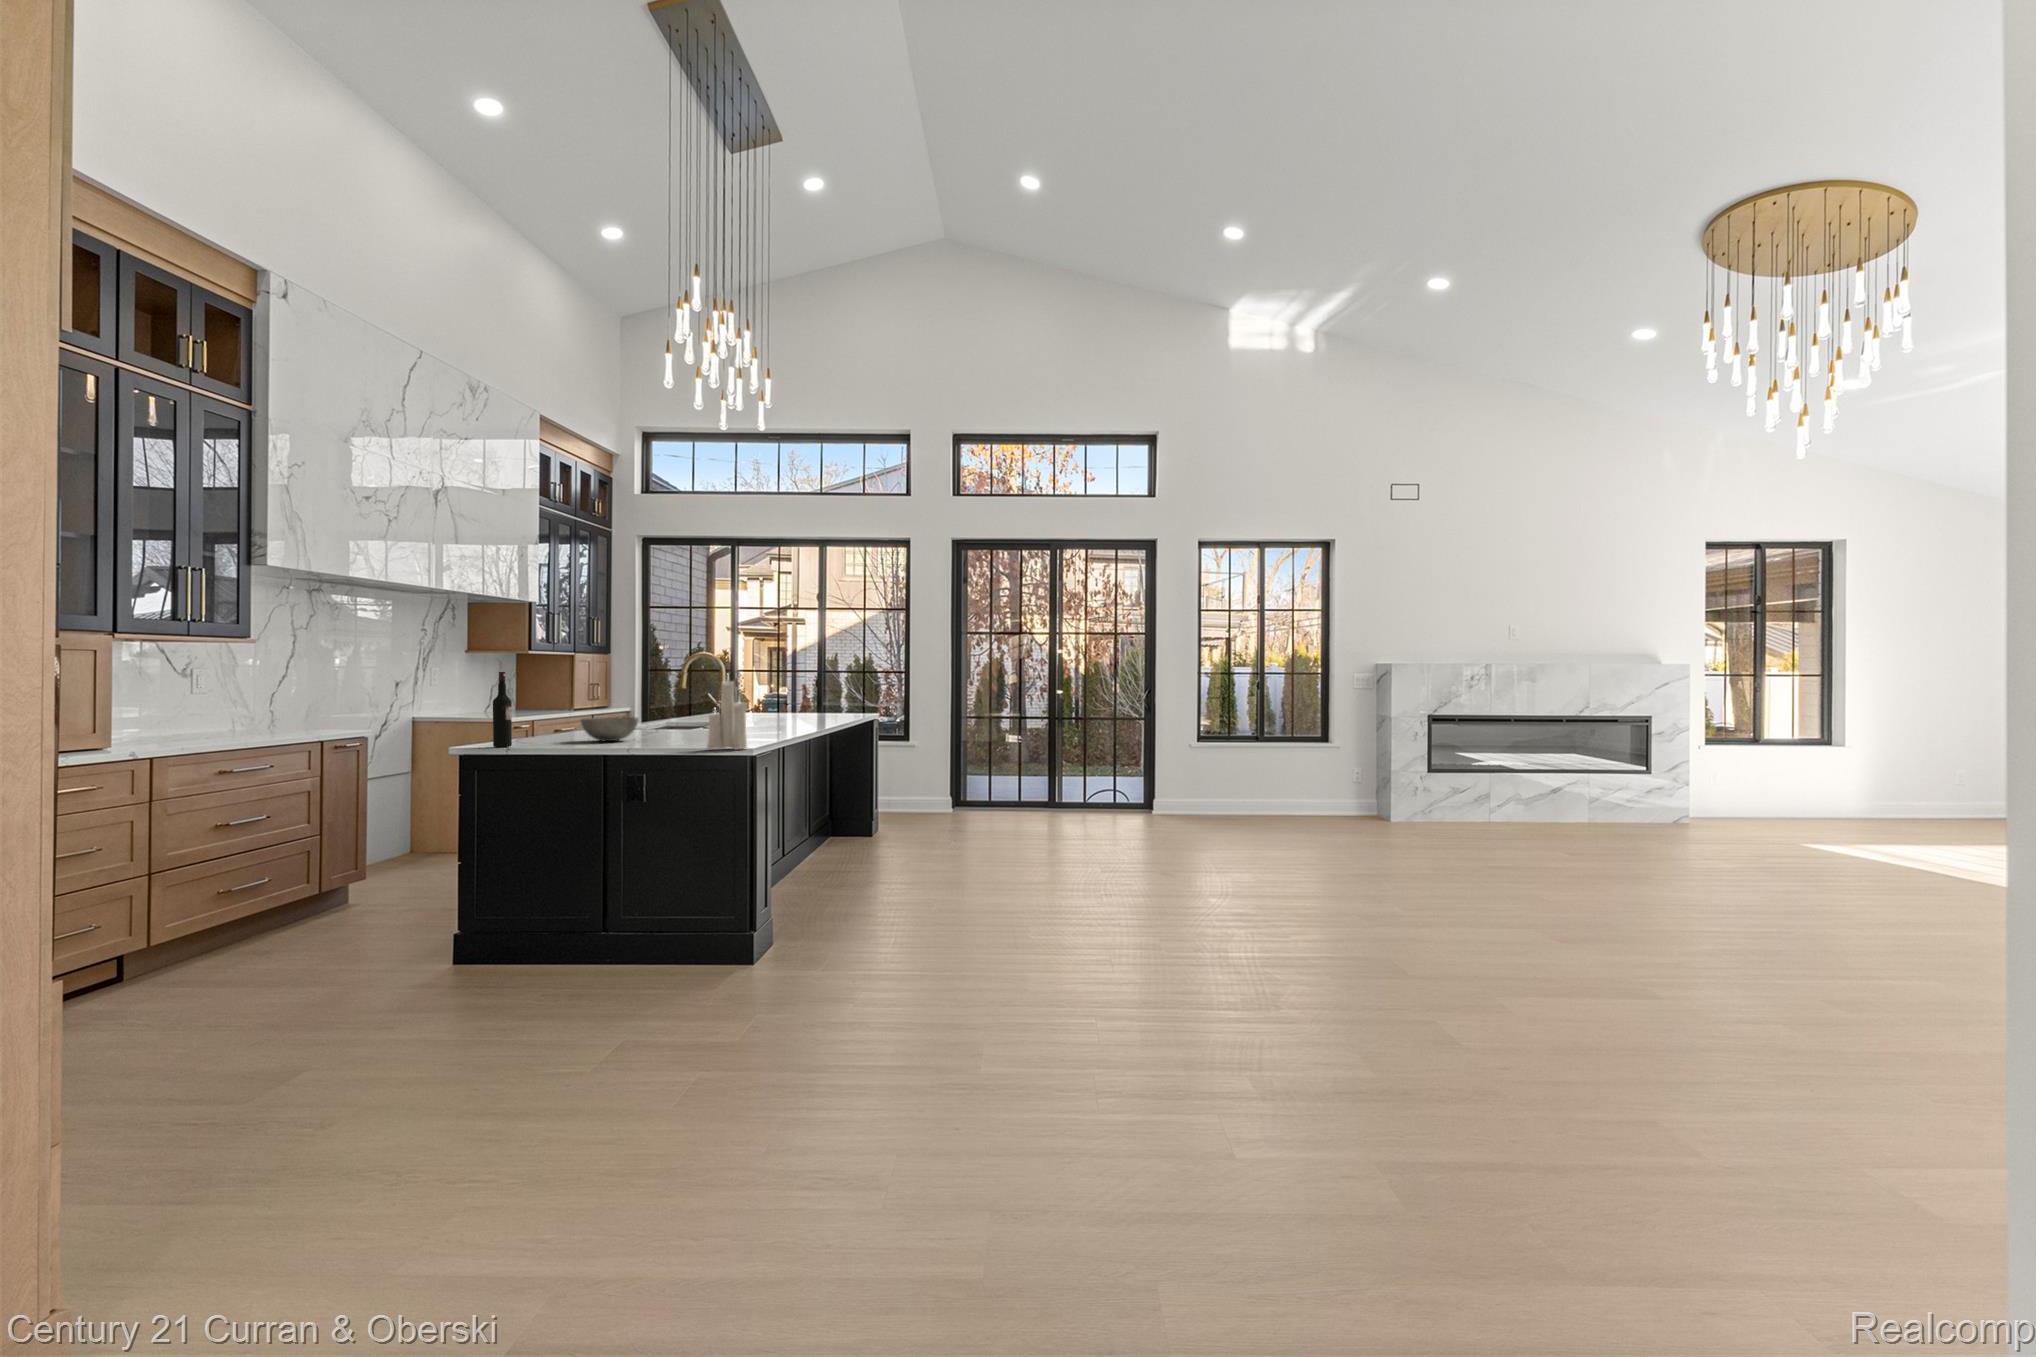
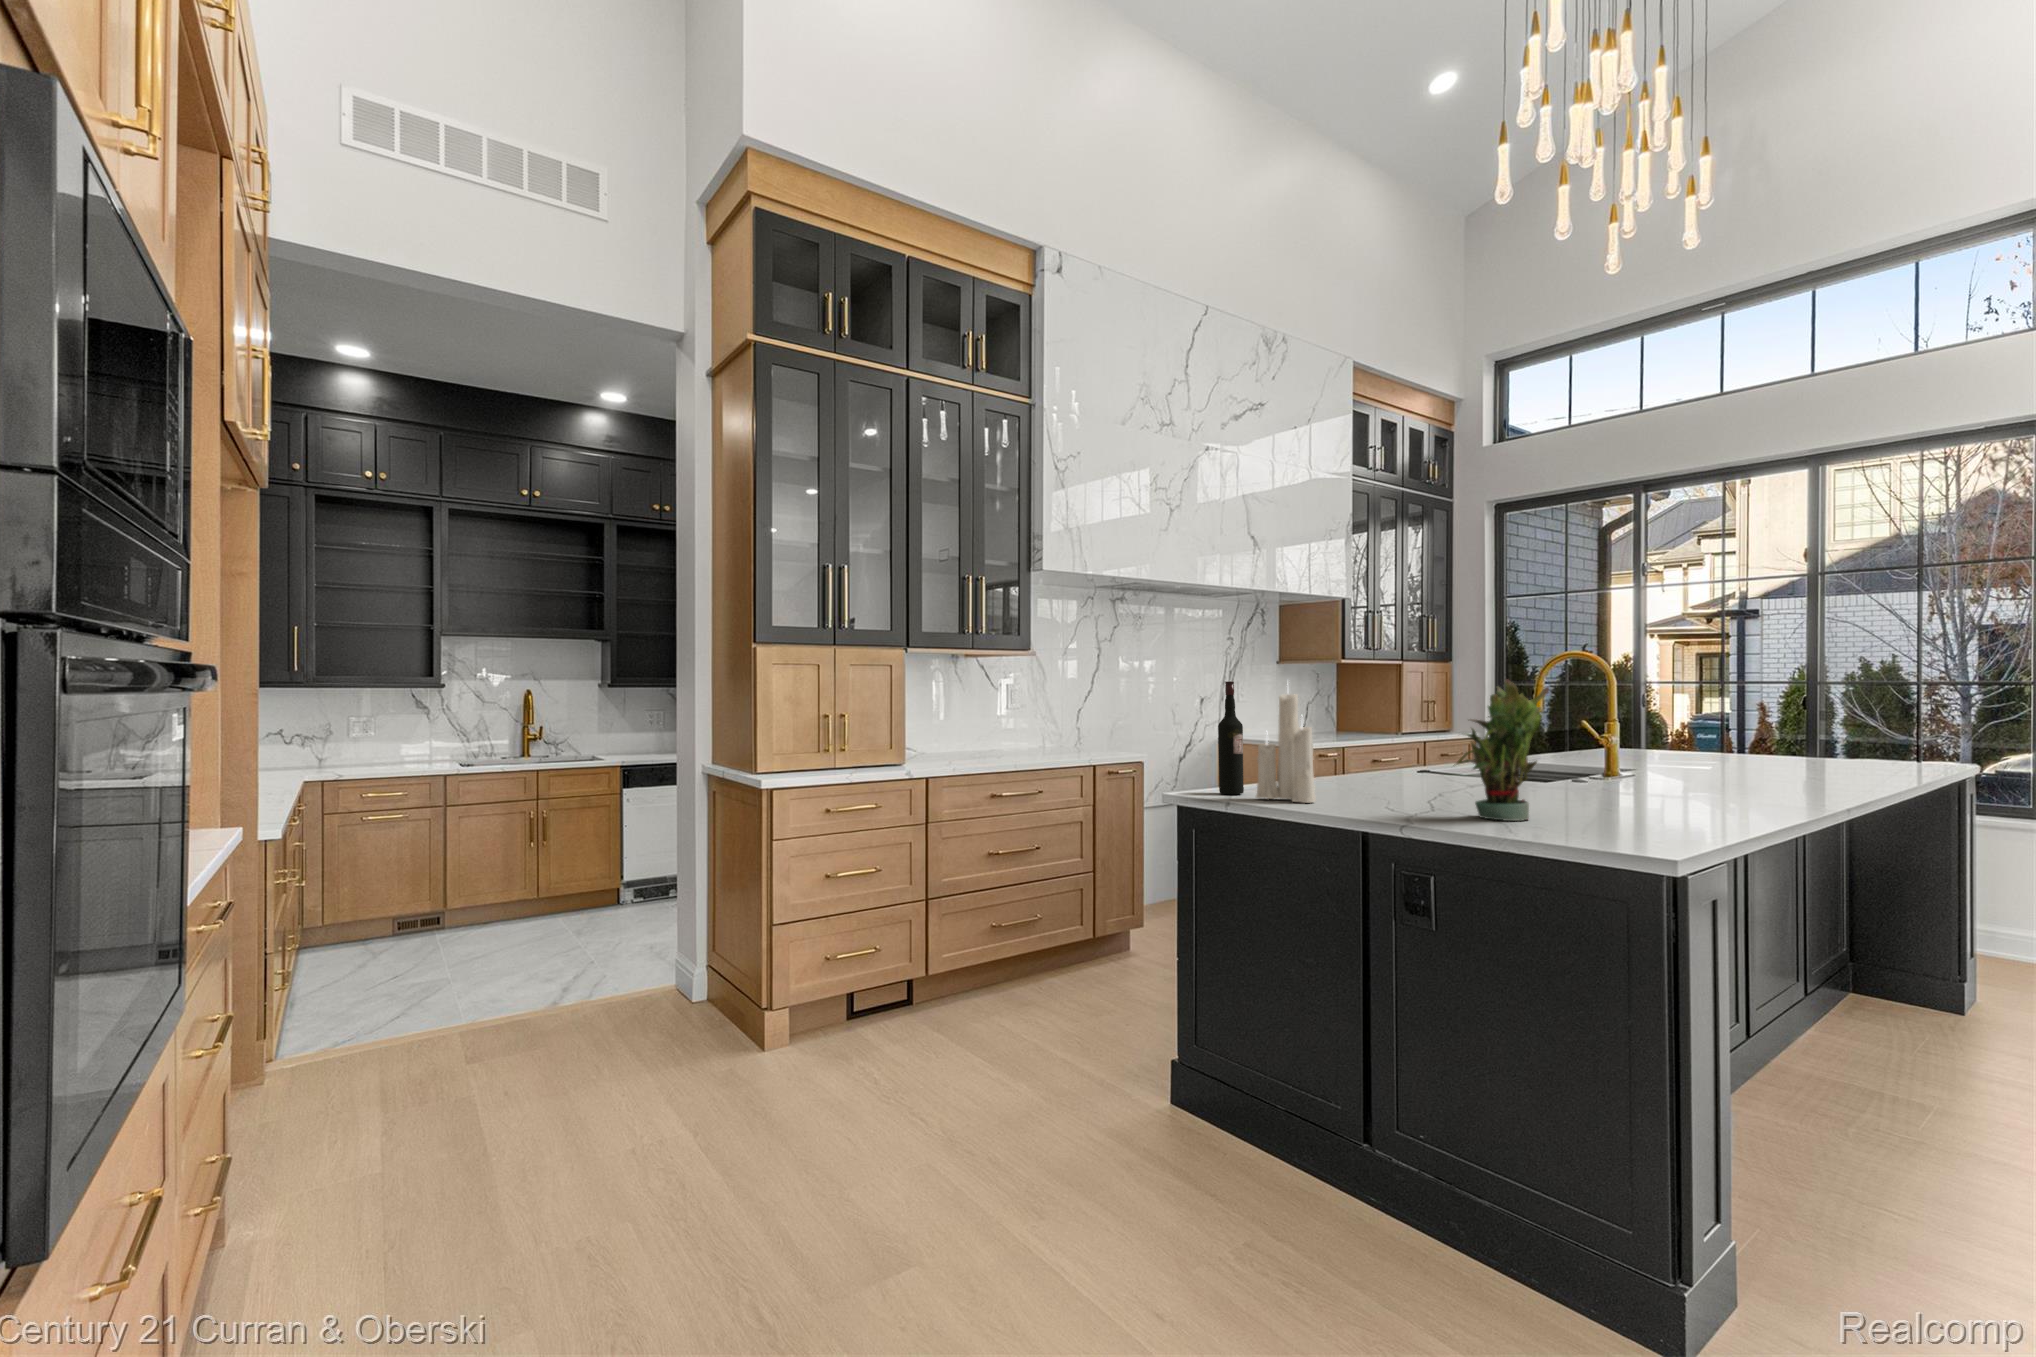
potted plant: none [652,673,701,747] -> present [1456,679,1549,821]
candle: present [707,681,747,750] -> present [1256,684,1316,803]
bowl: present [581,717,638,741] -> none [1349,755,1442,795]

